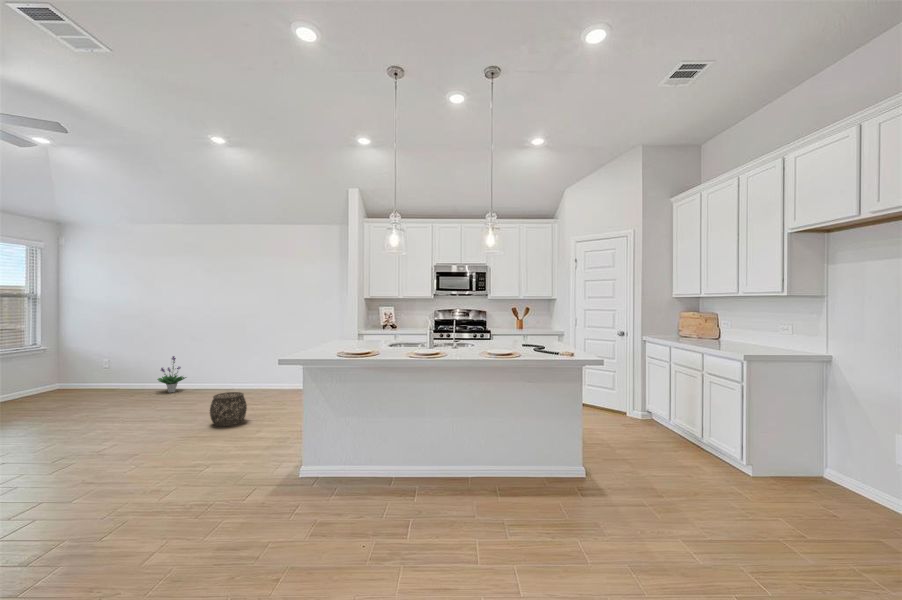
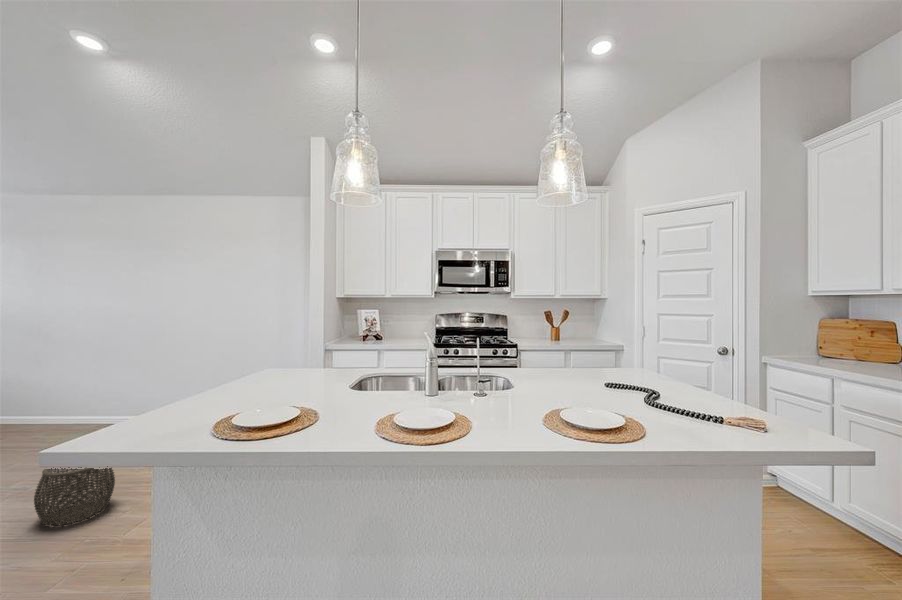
potted plant: present [157,356,186,393] -> none [34,379,87,432]

